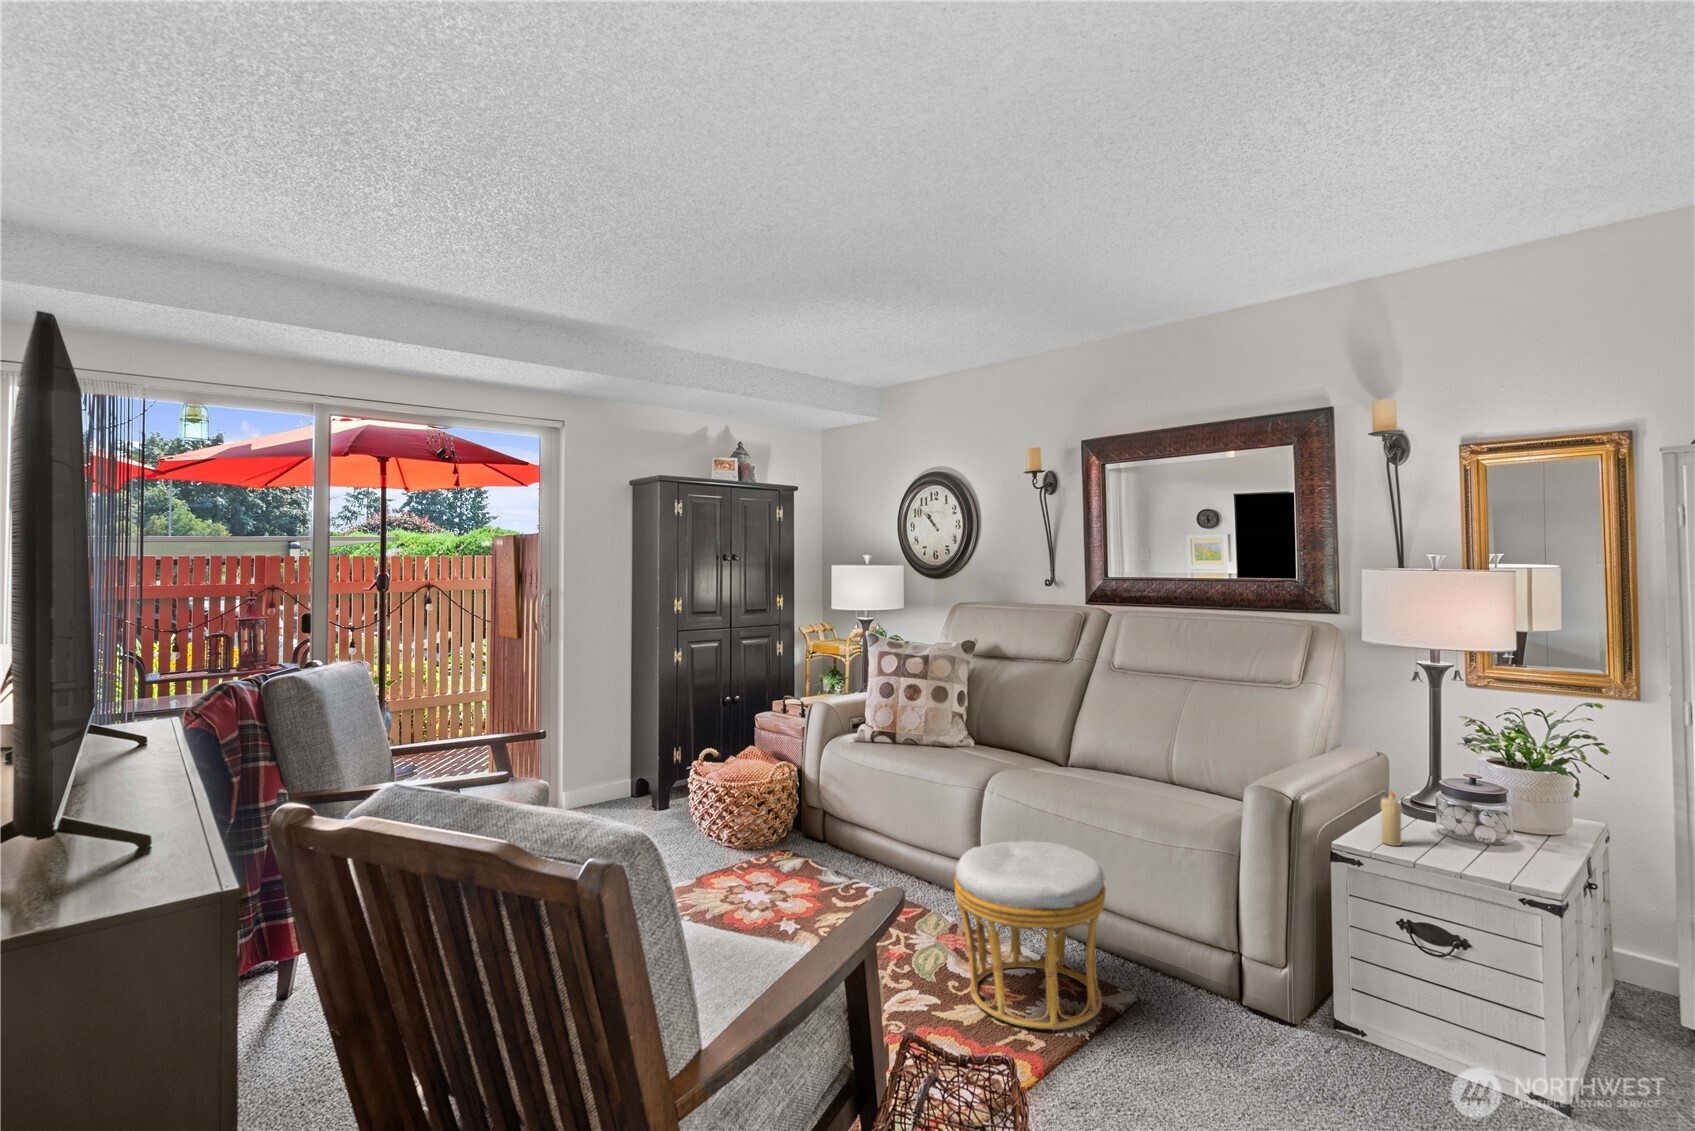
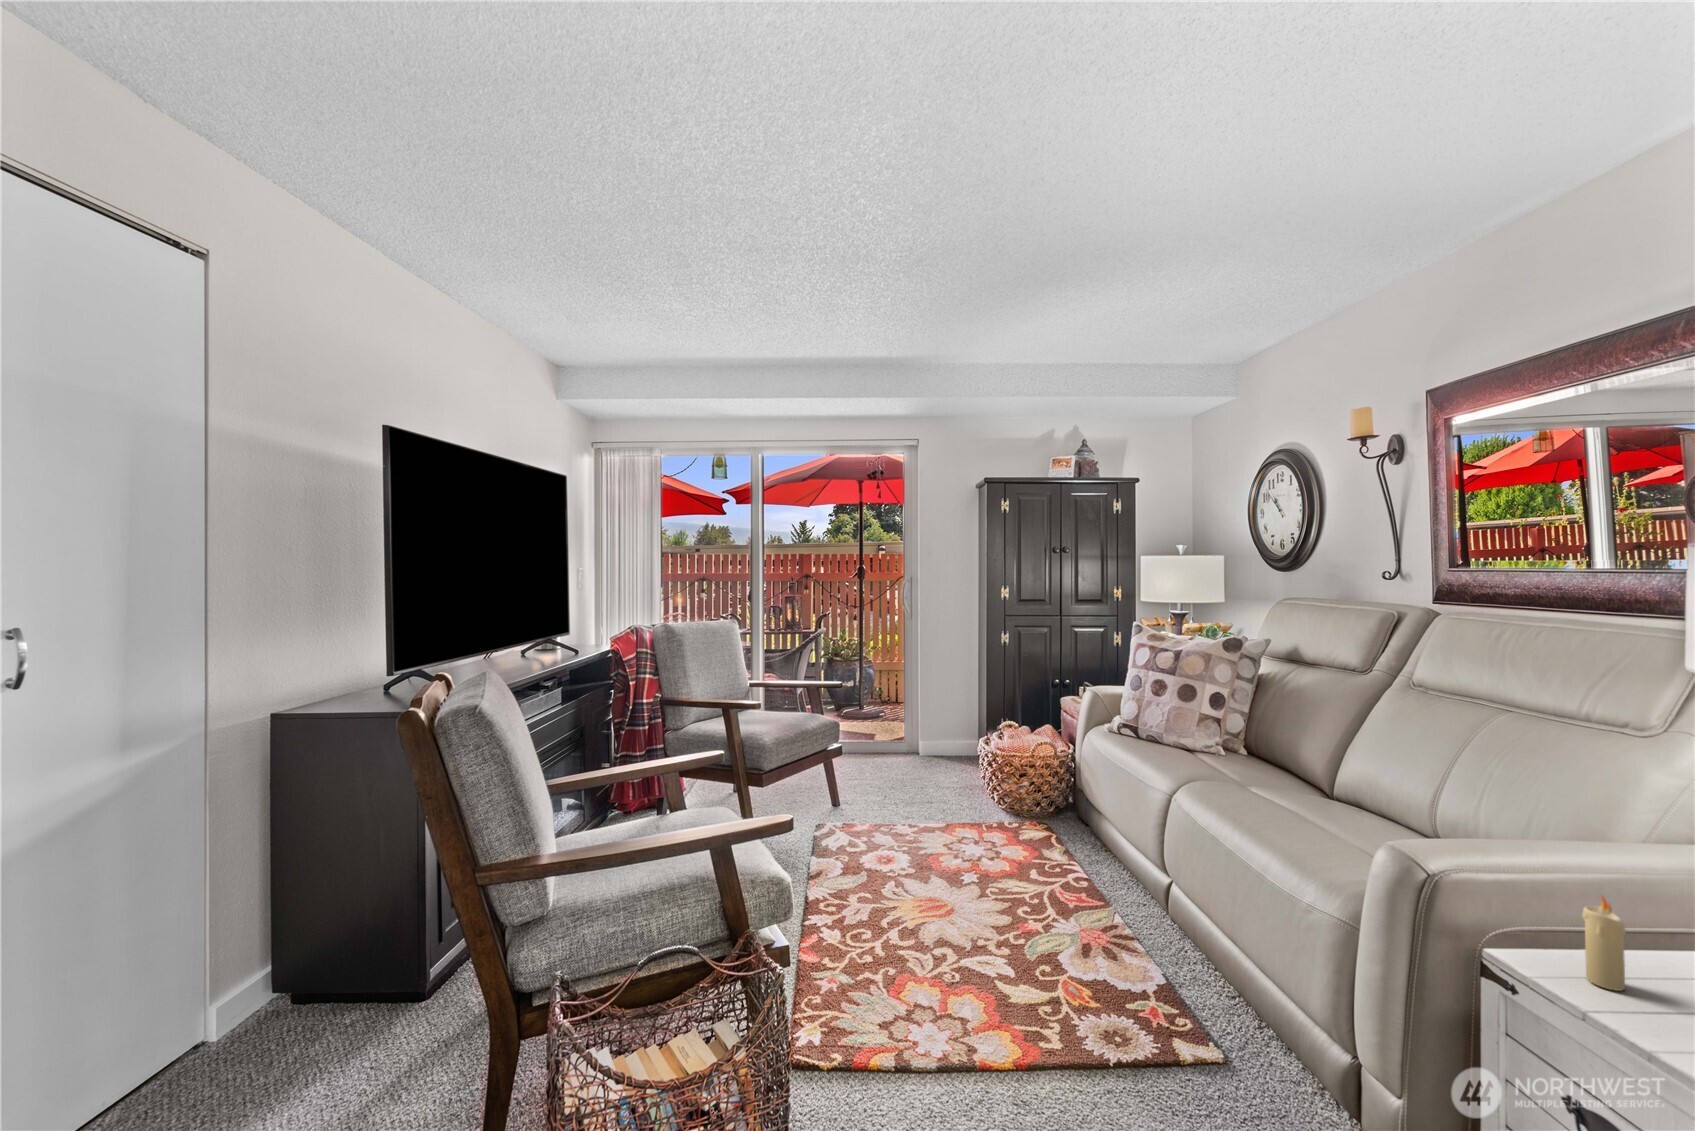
ottoman: present [954,841,1106,1029] -> none [1023,838,1189,1051]

